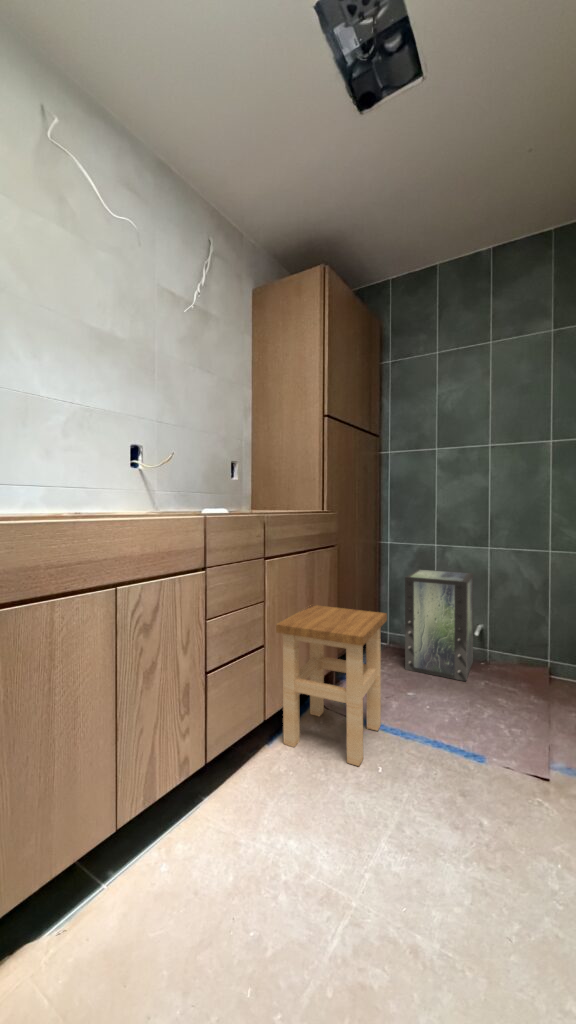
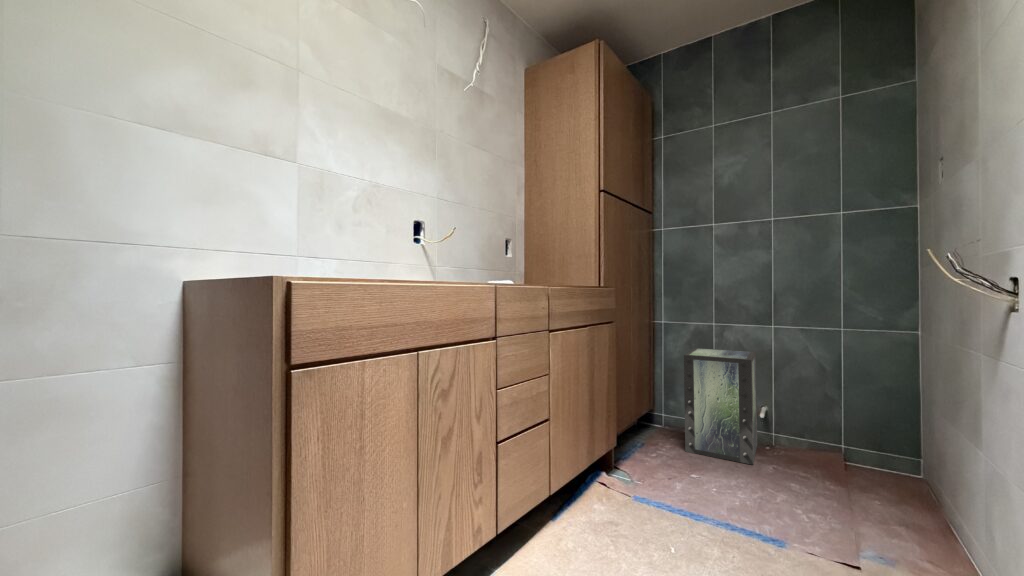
stool: present [276,605,387,766] -> none [560,381,672,546]

